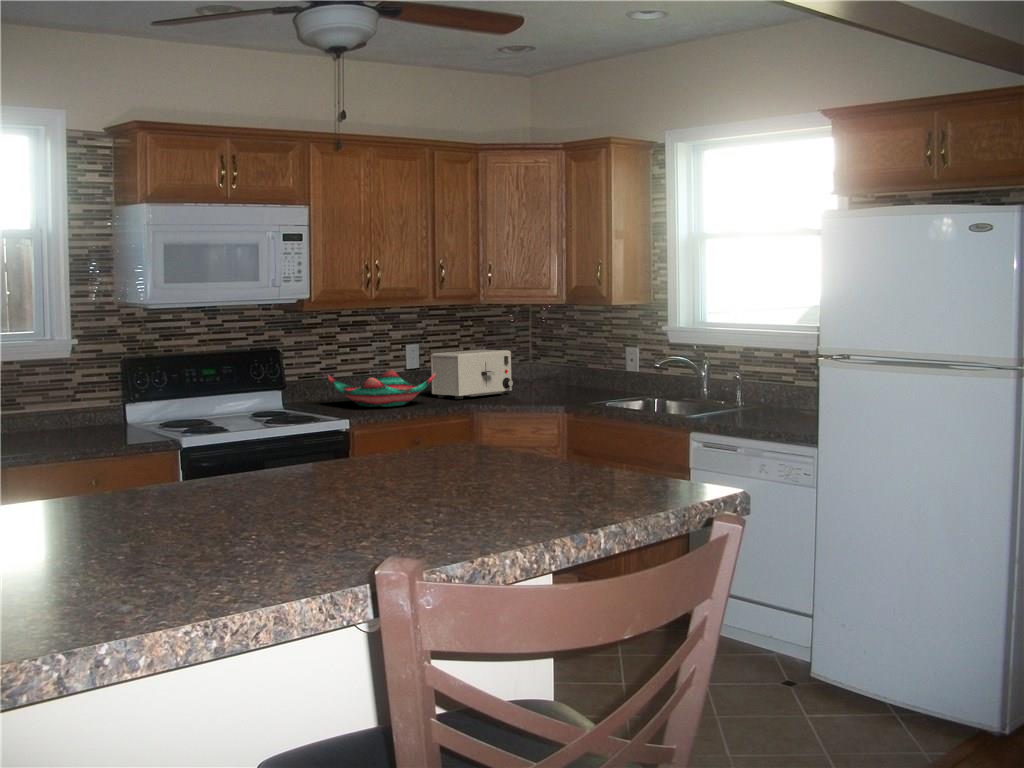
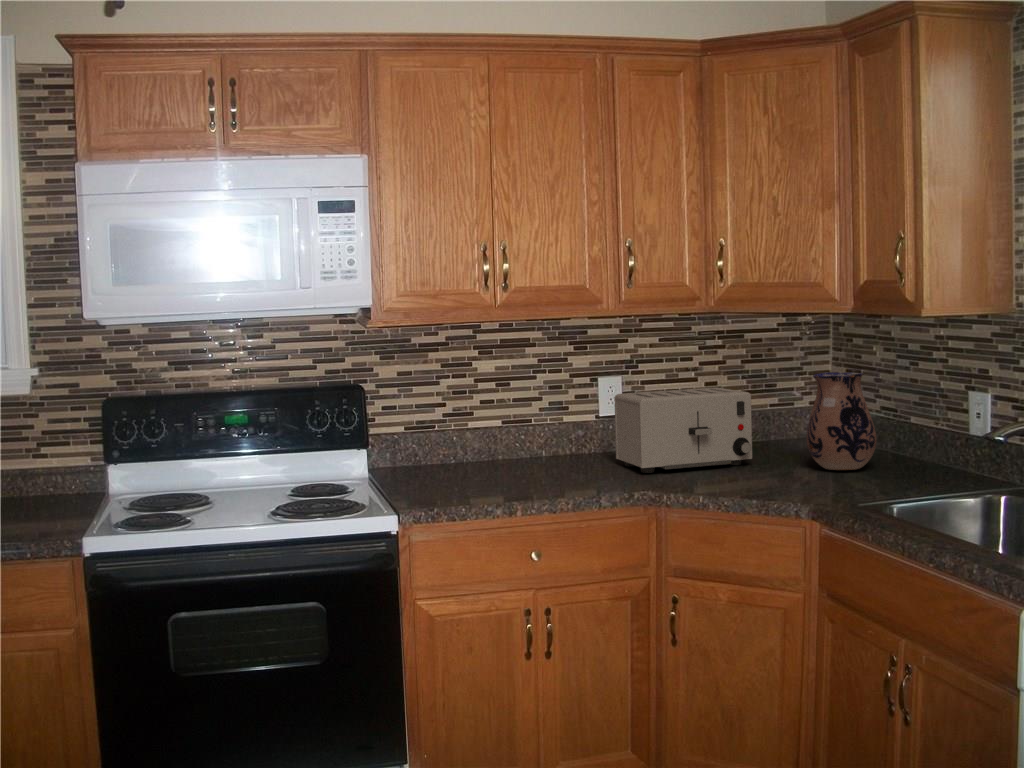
ceramic pitcher: none [543,338,581,393] -> present [806,372,876,470]
decorative bowl: present [328,369,436,407] -> none [436,417,587,484]

